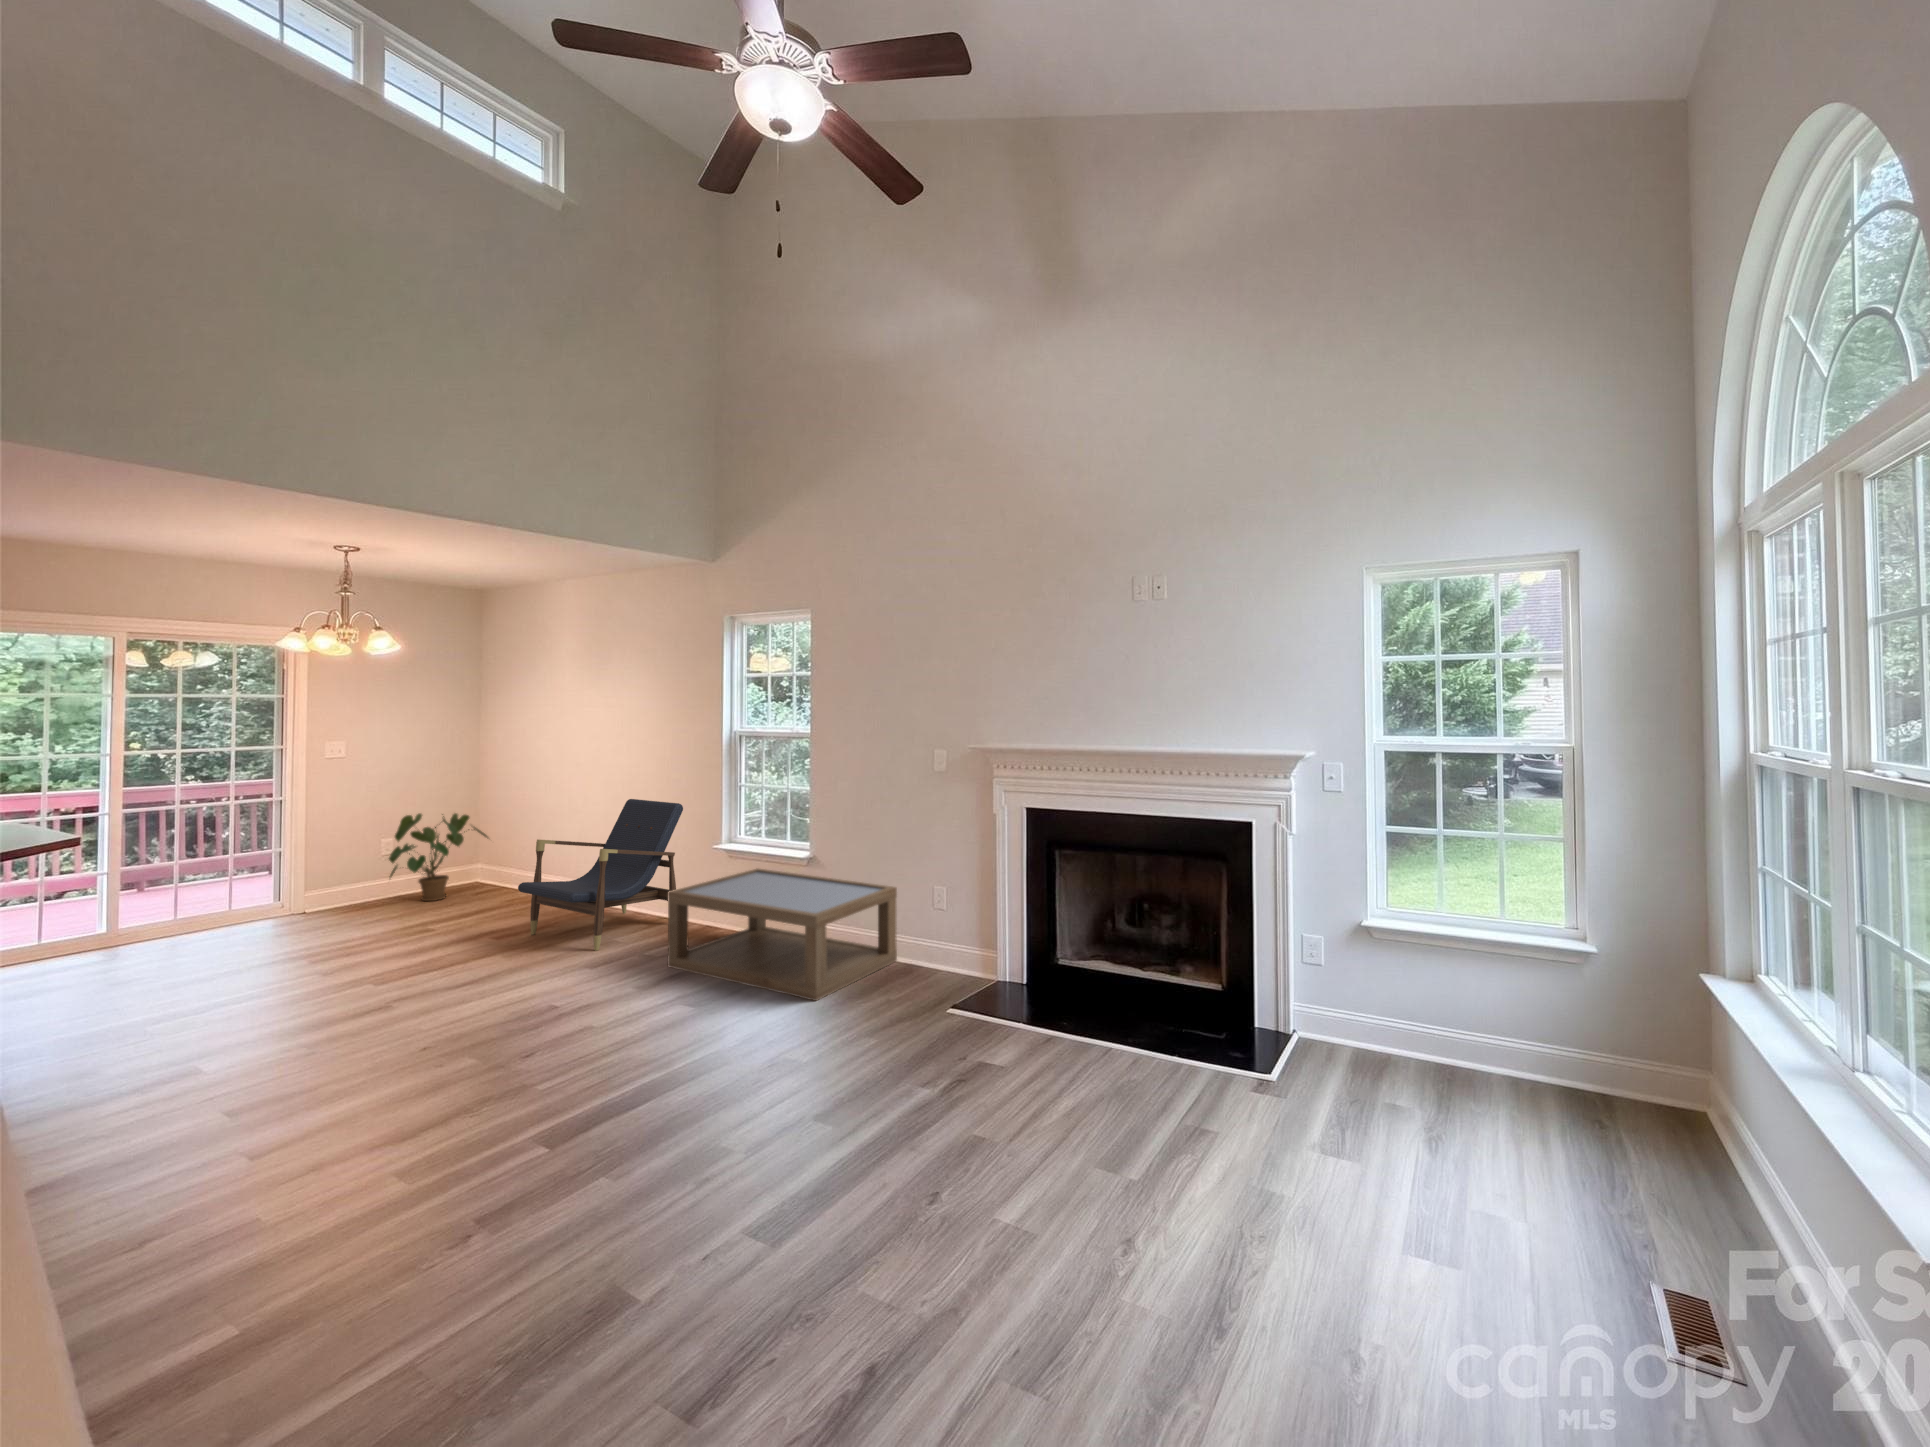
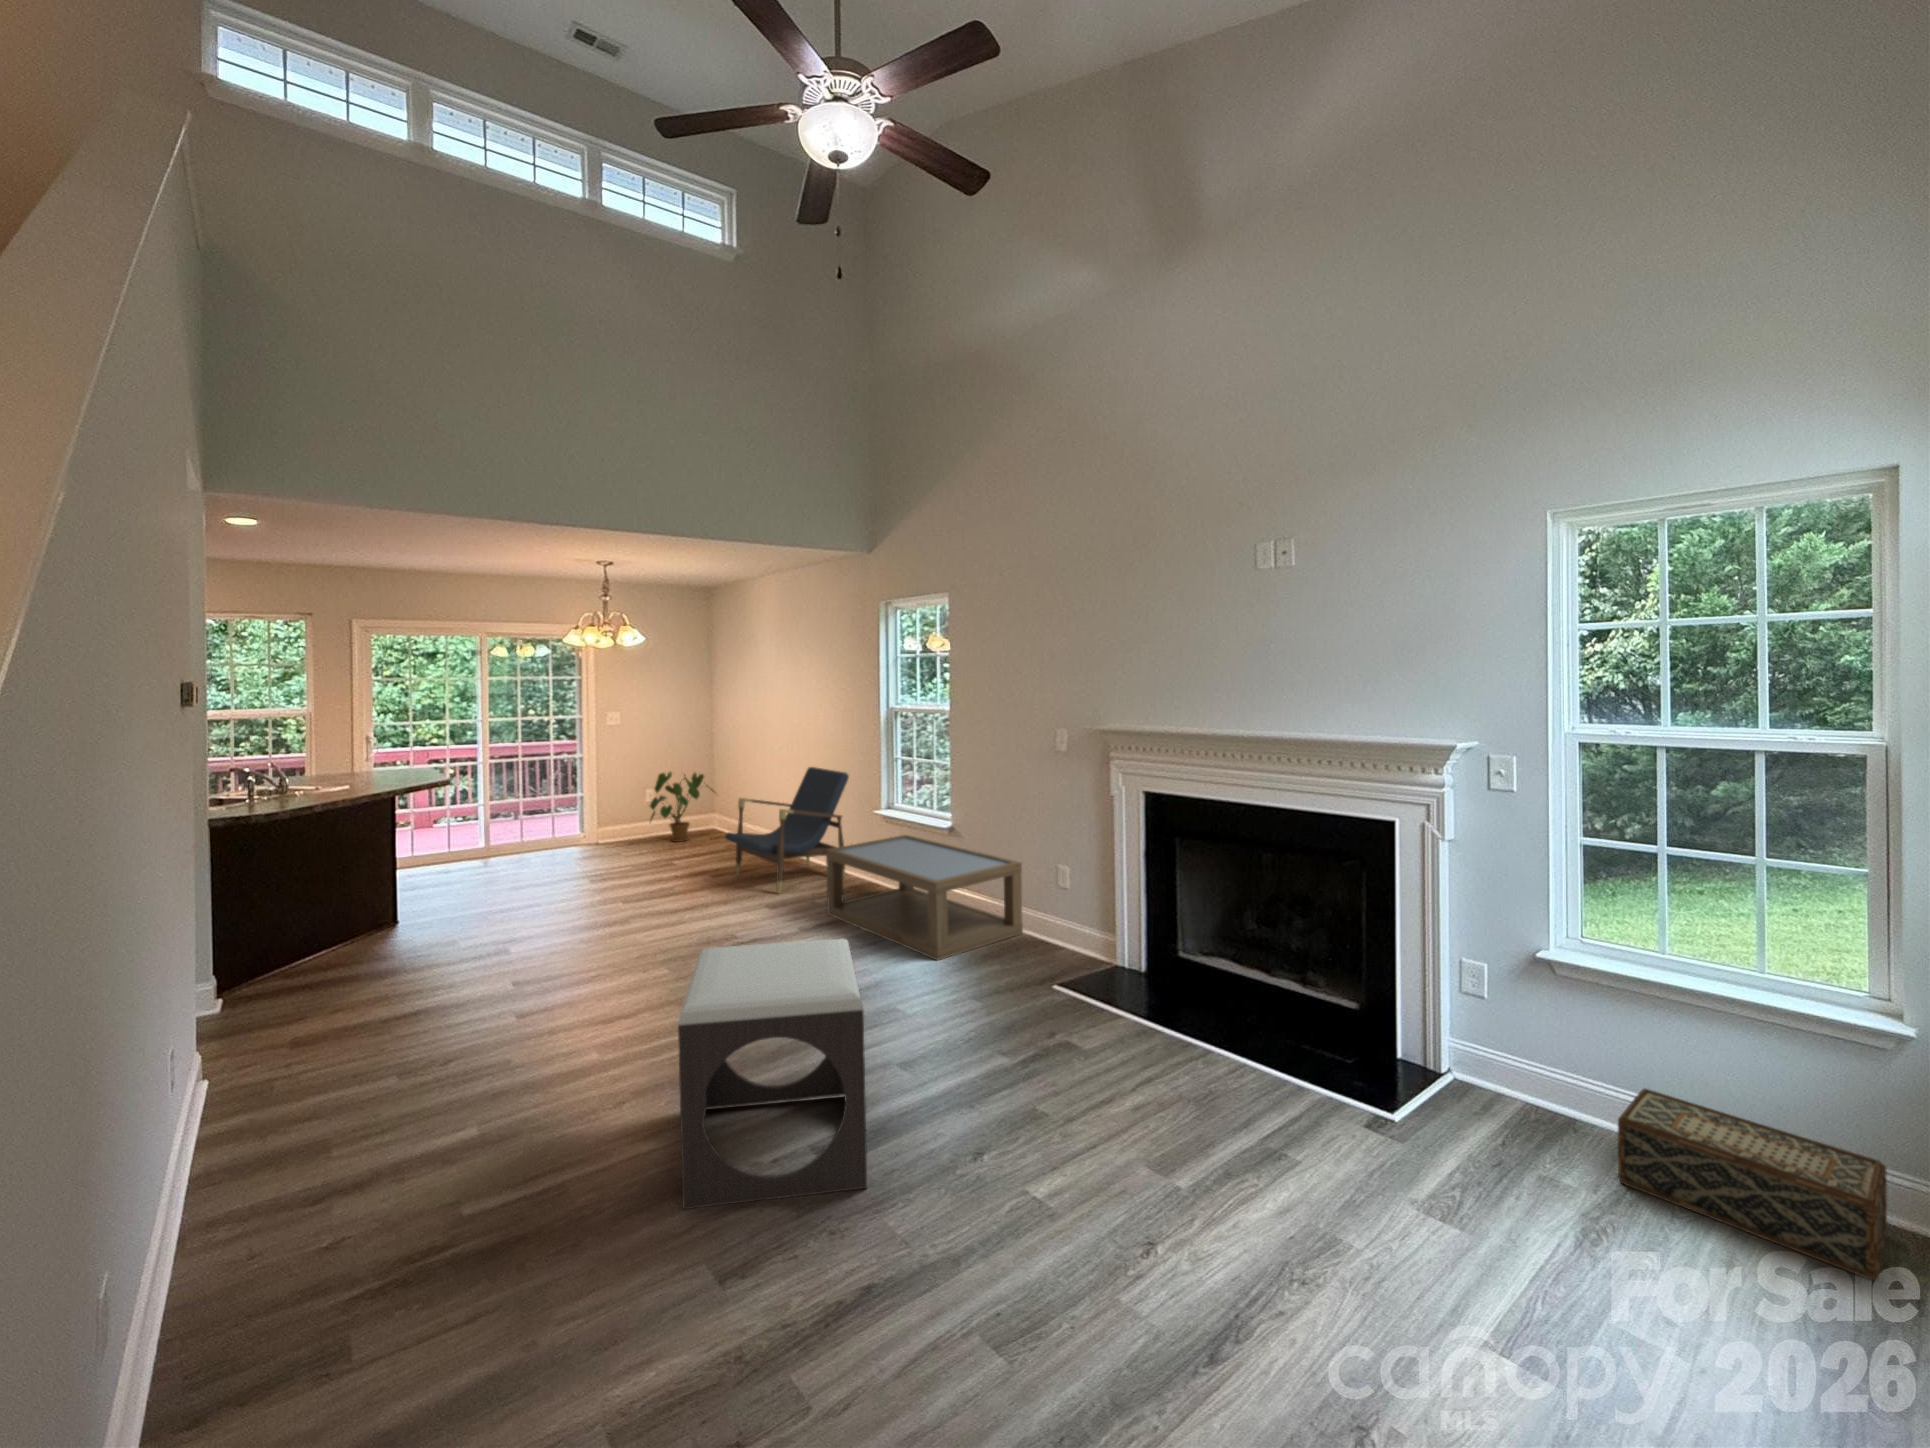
footstool: none [577,985,823,1361] -> present [678,939,867,1209]
woven basket: none [1429,1019,1590,1131] -> present [1618,1089,1887,1280]

